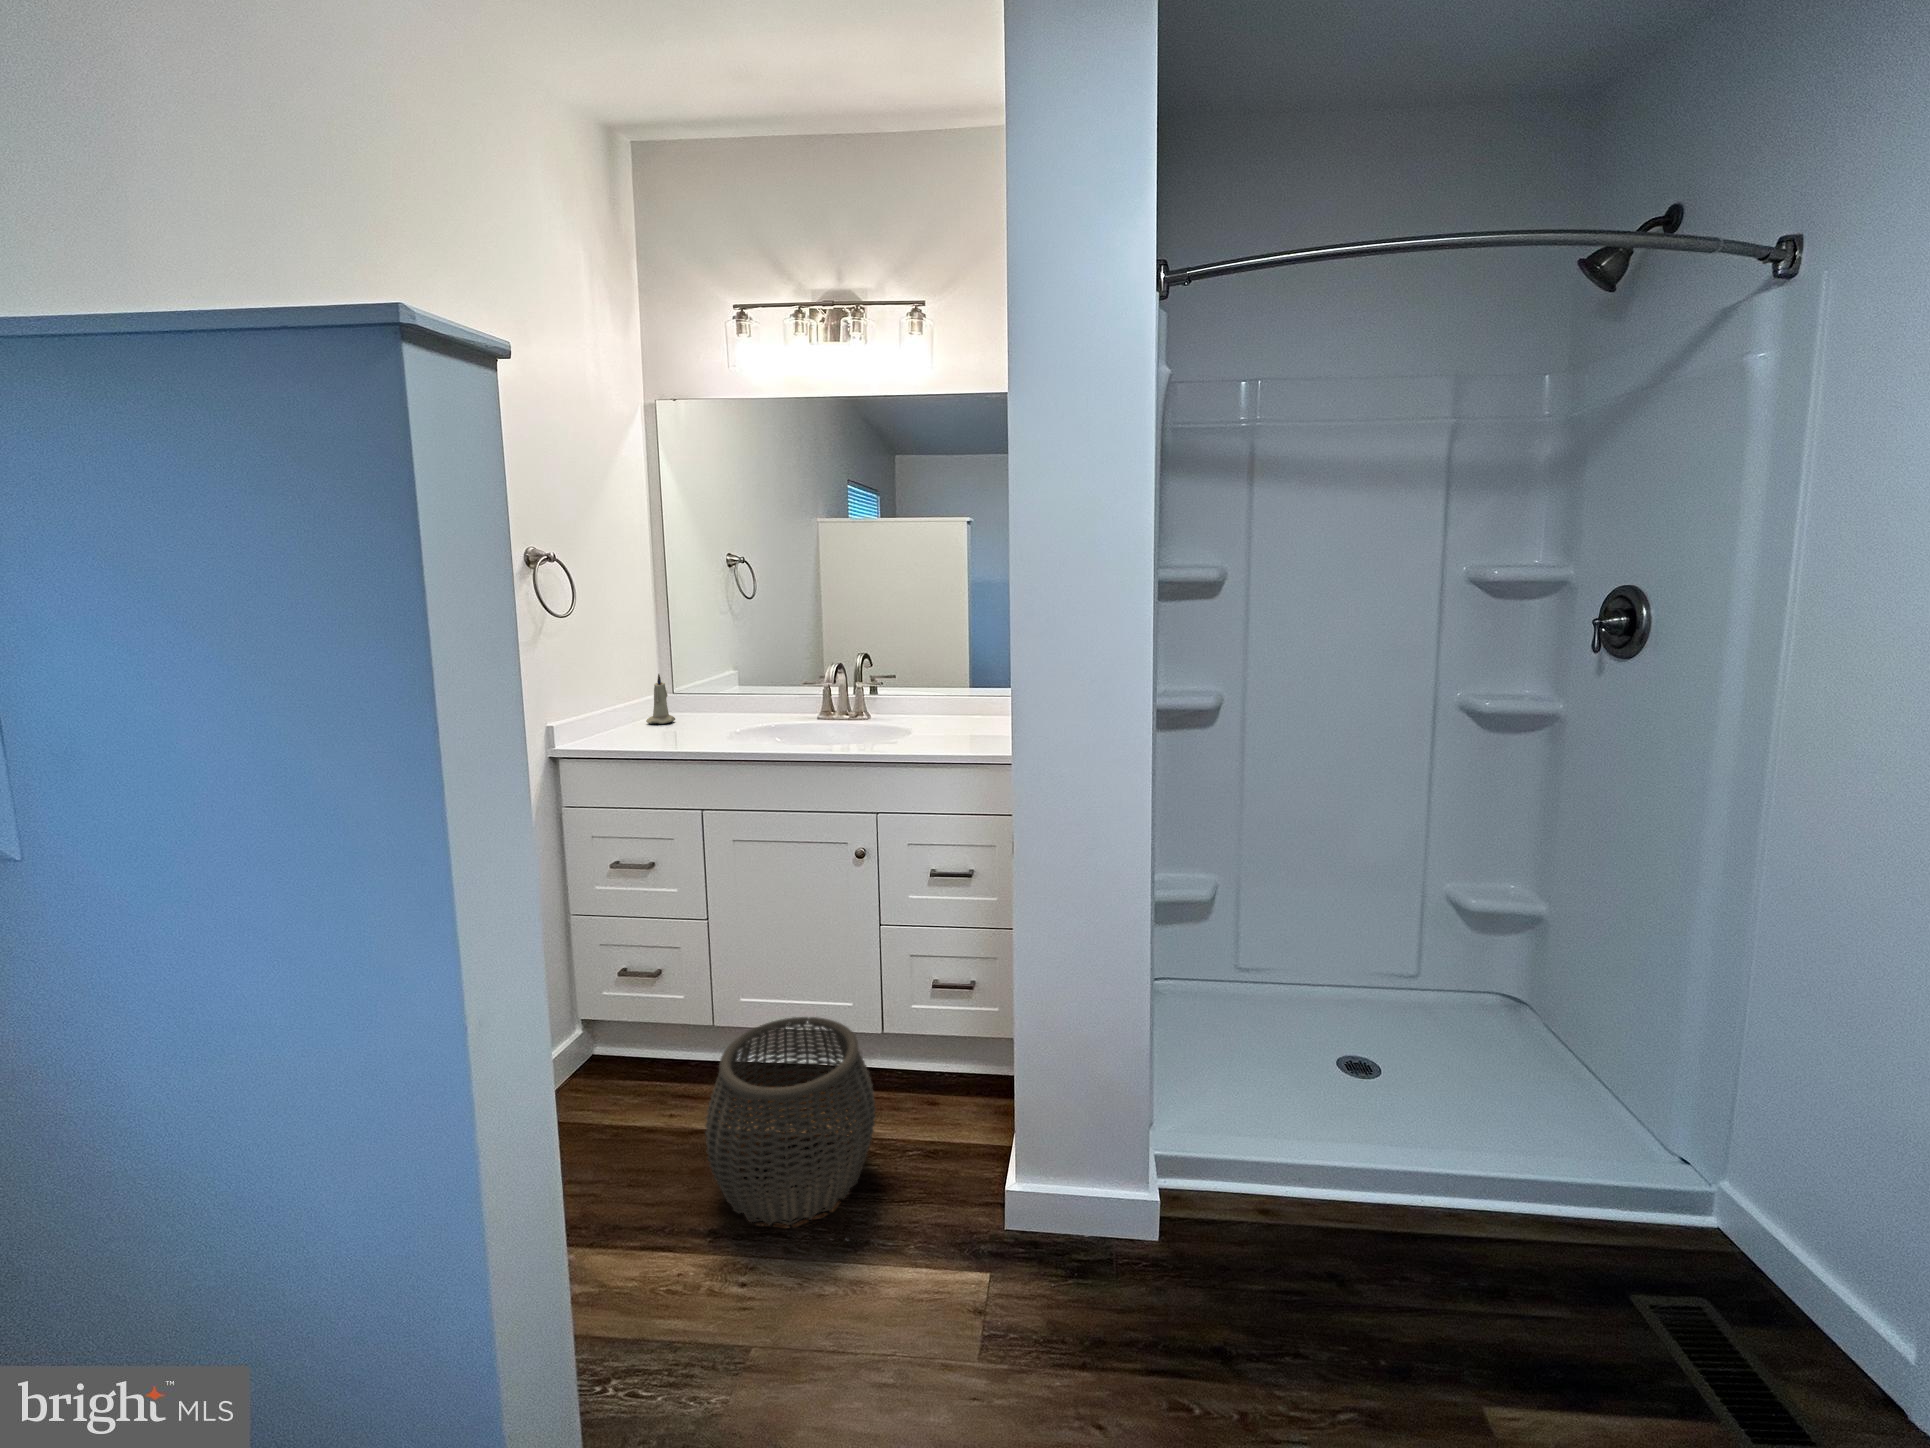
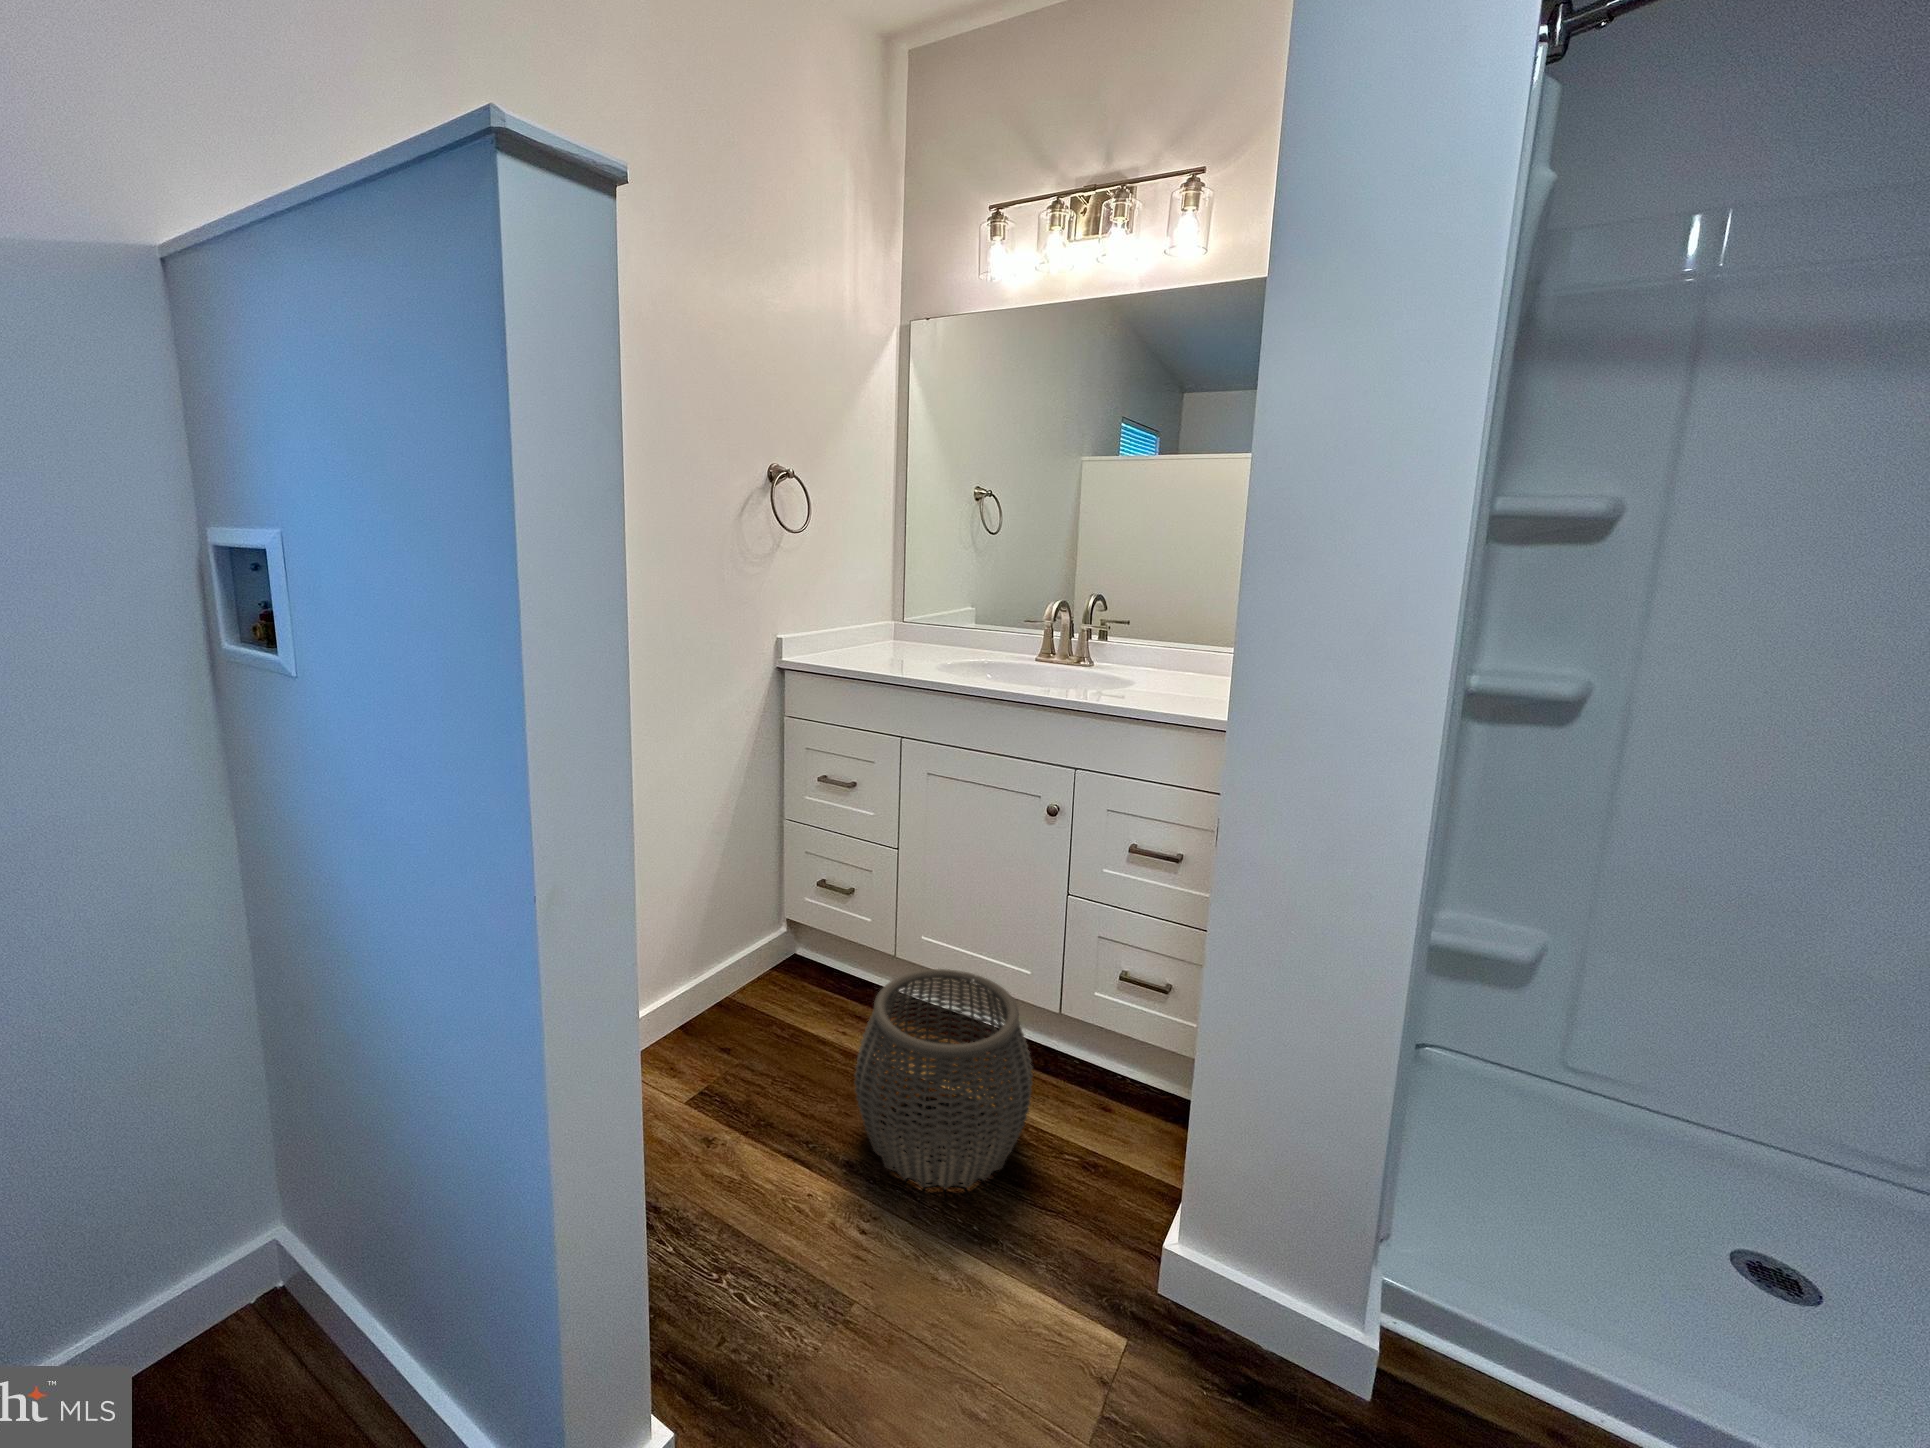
candle: present [646,674,675,724] -> none [874,599,902,650]

